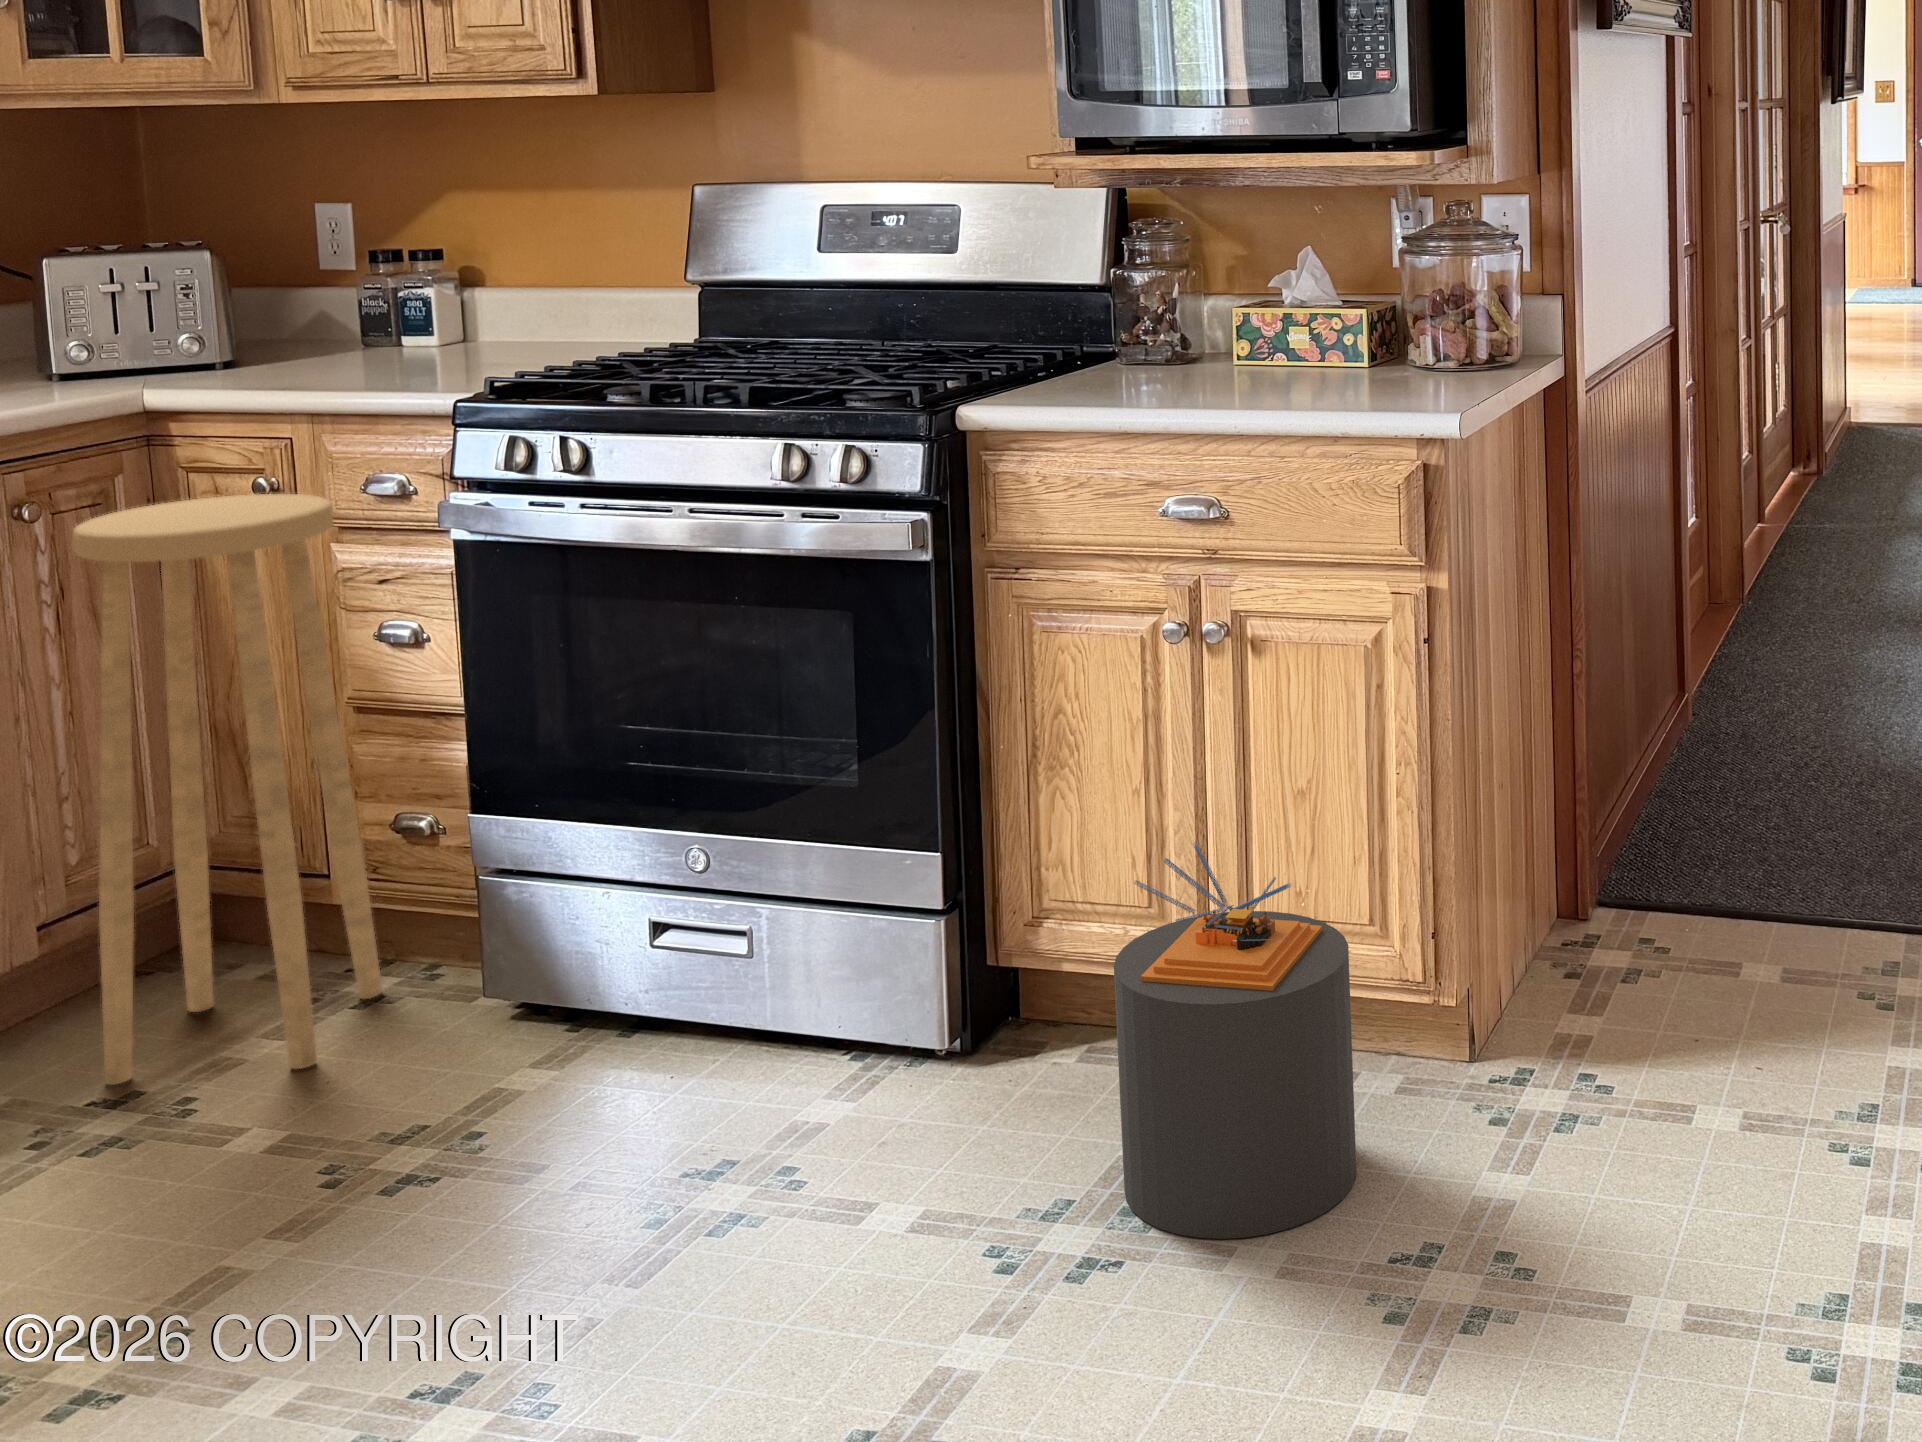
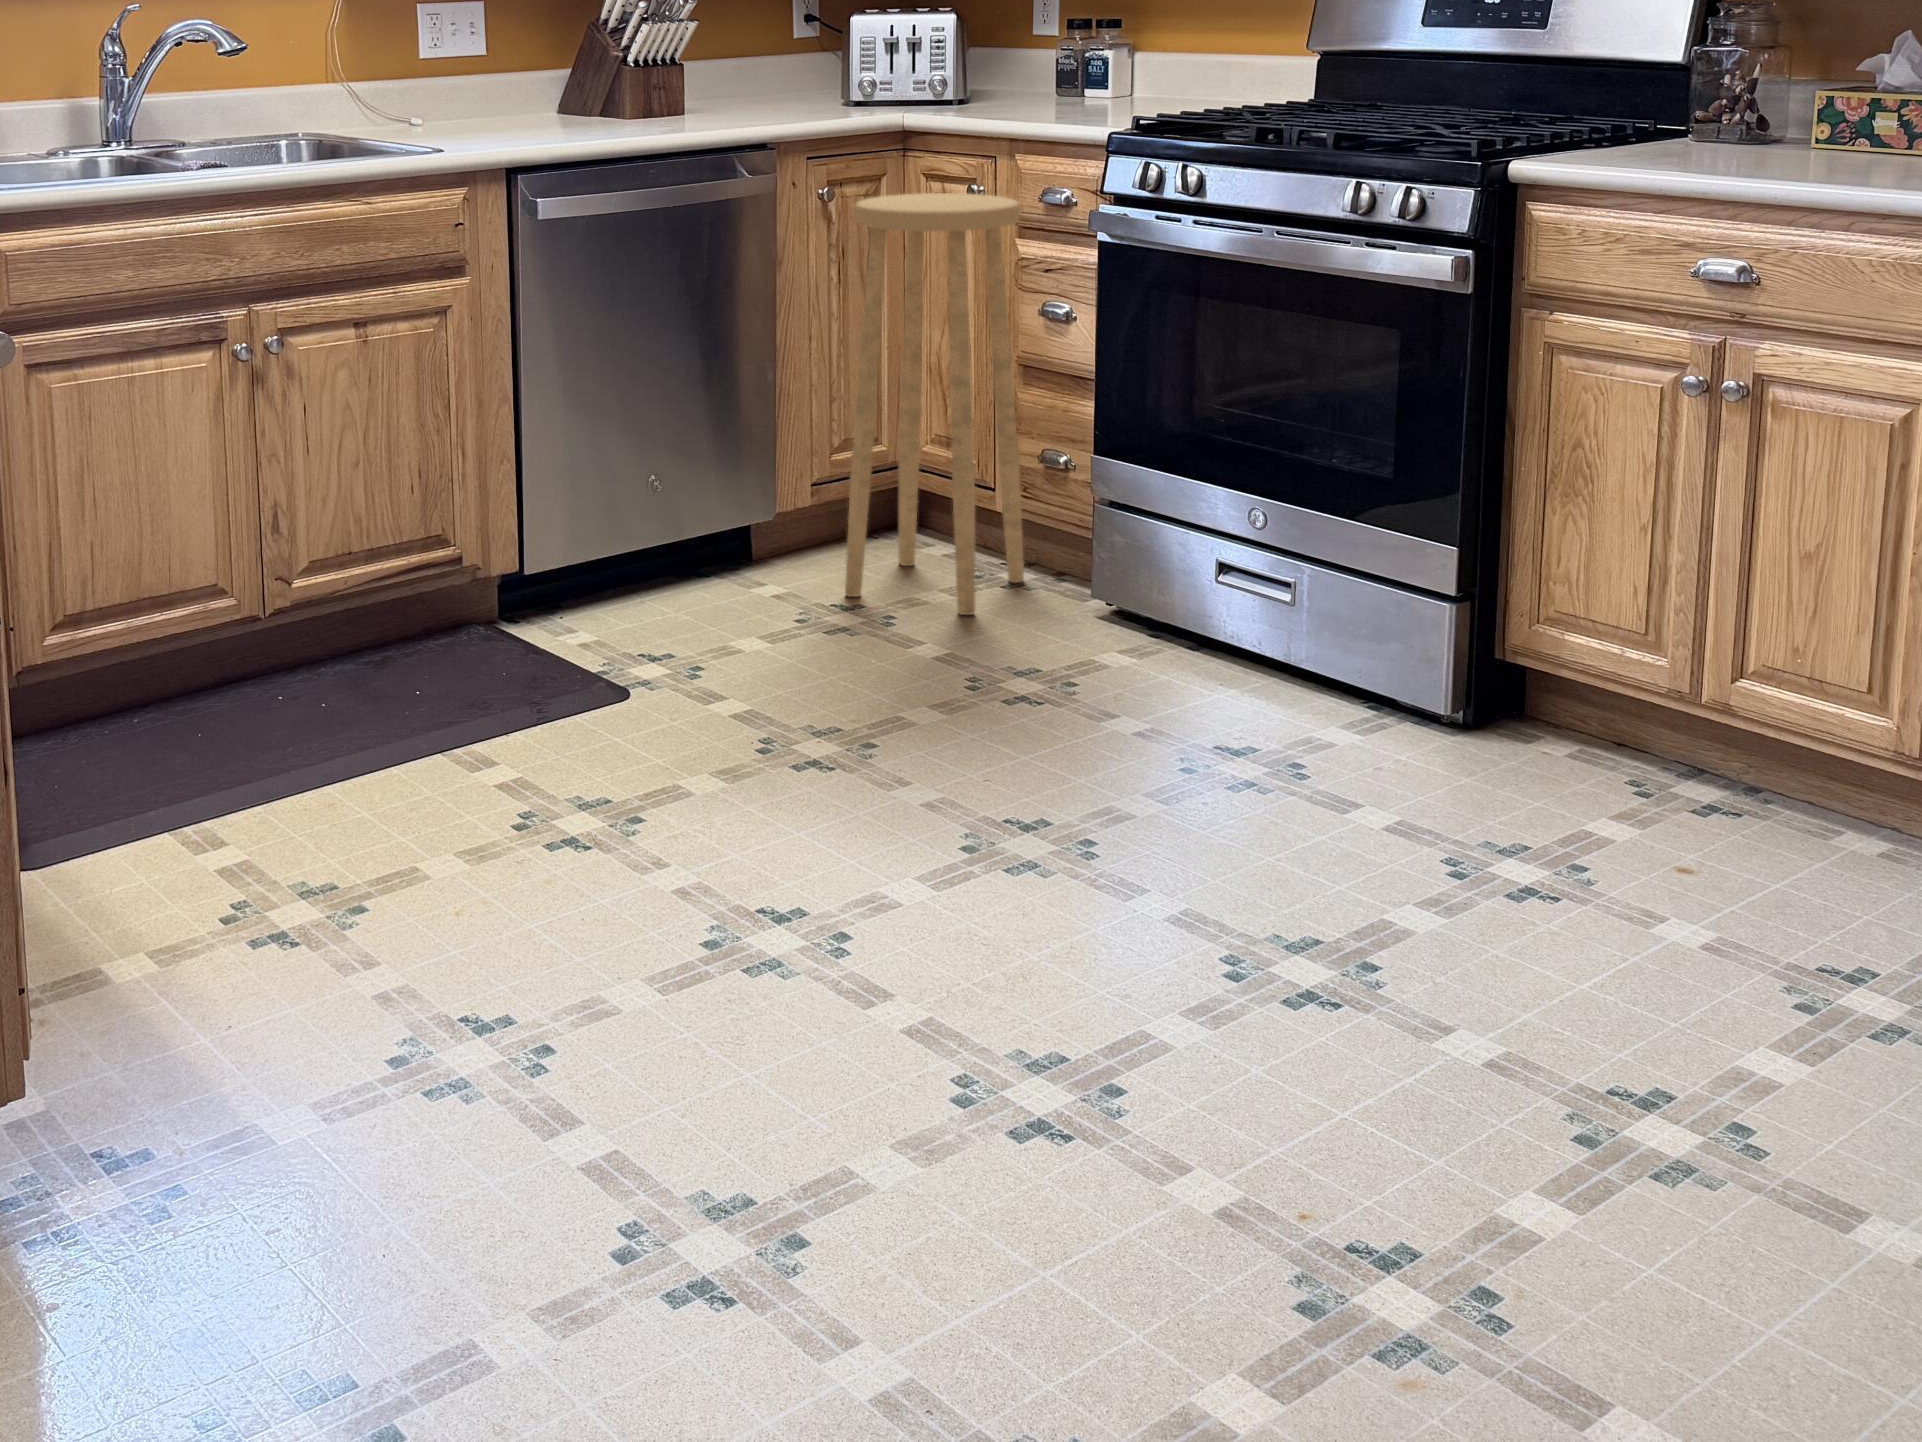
trash can: present [1114,842,1356,1239] -> none [1575,558,1827,922]

